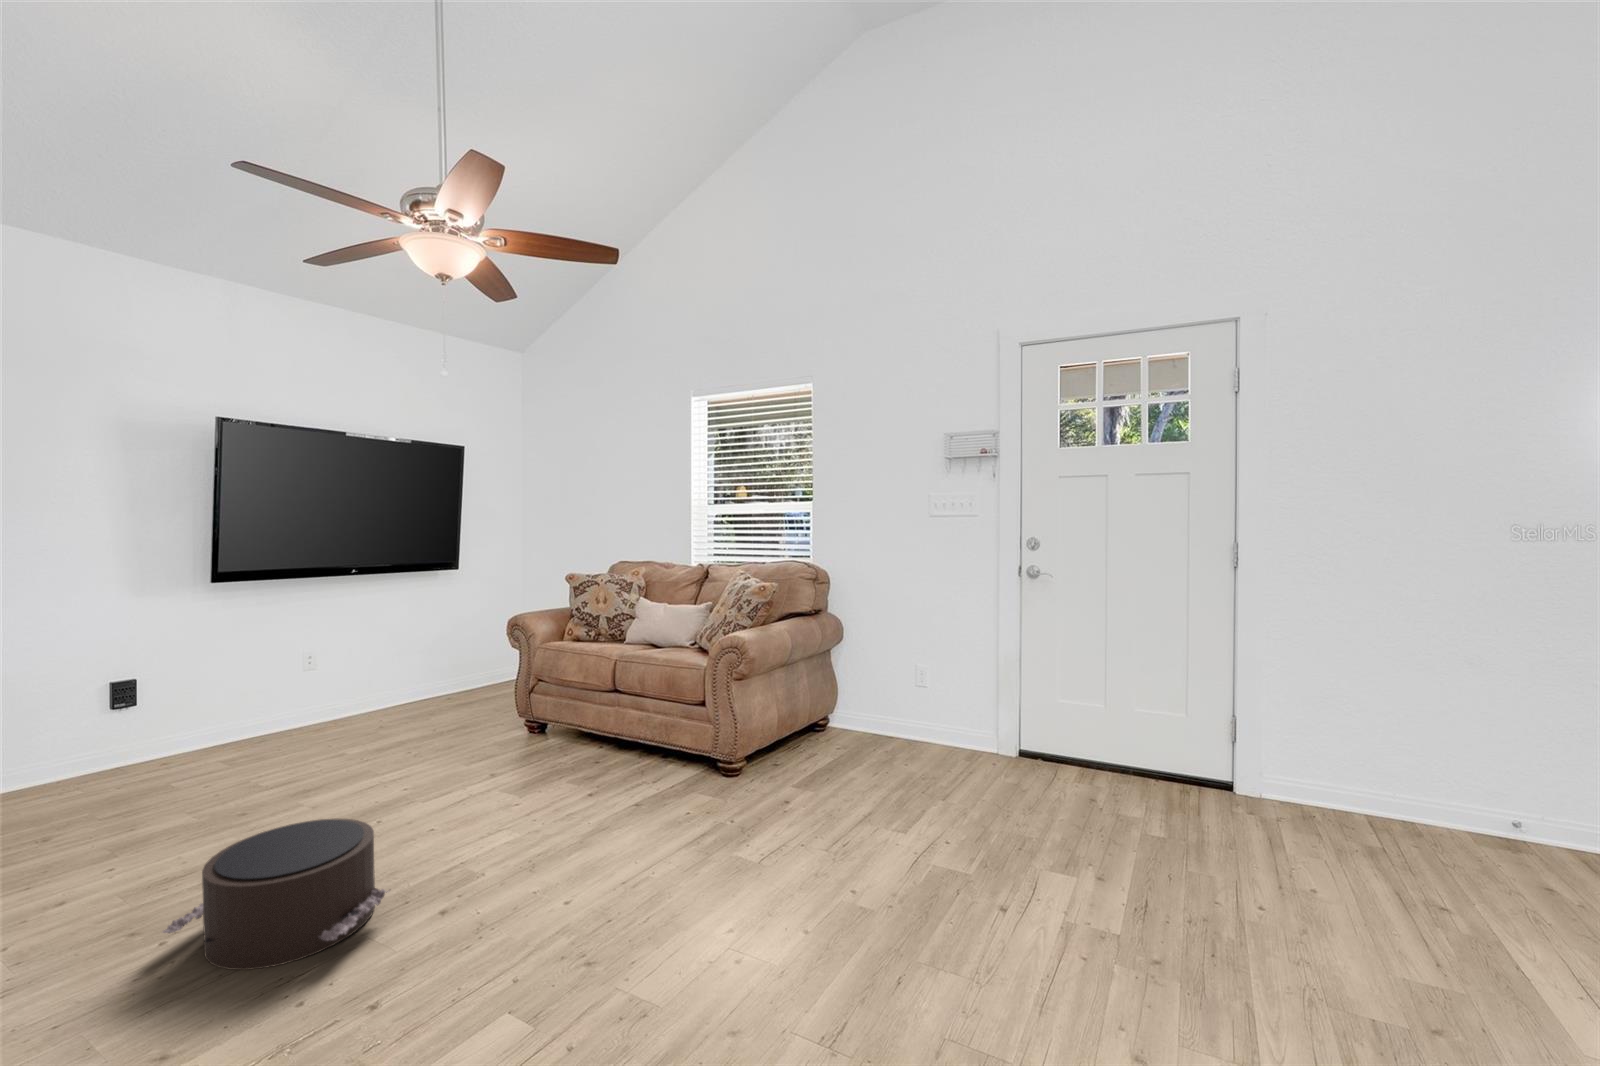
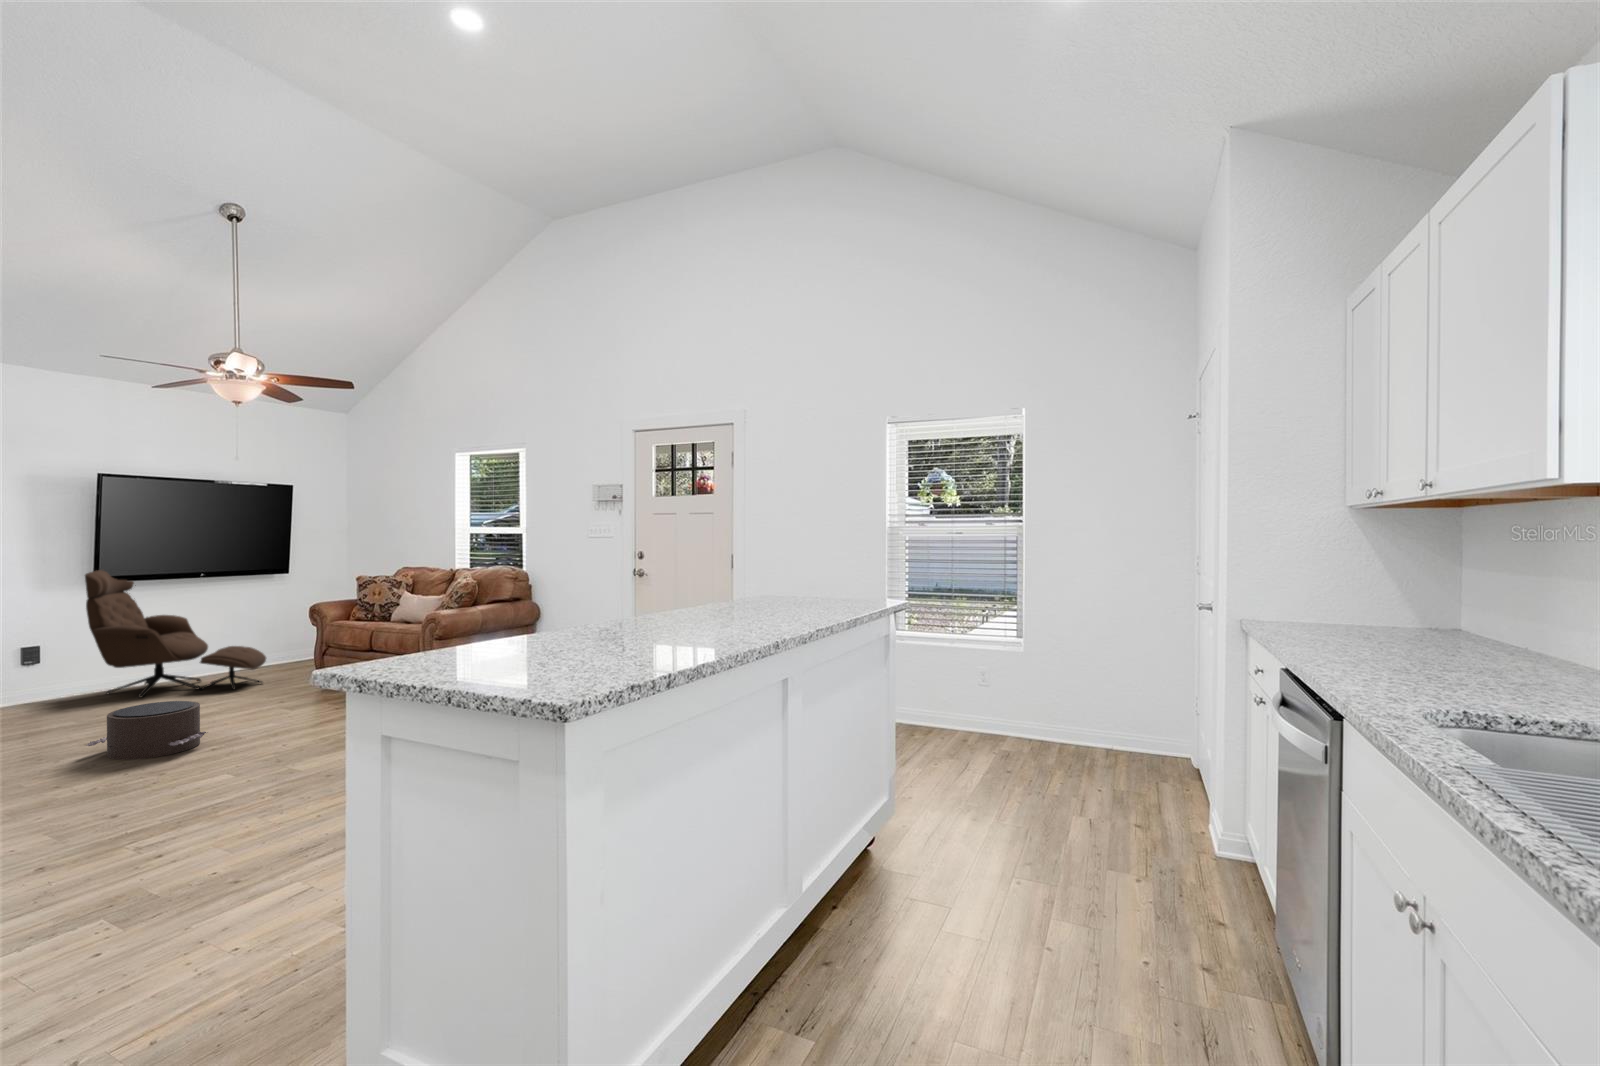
lounge chair: none [198,563,447,758] -> present [85,570,266,698]

